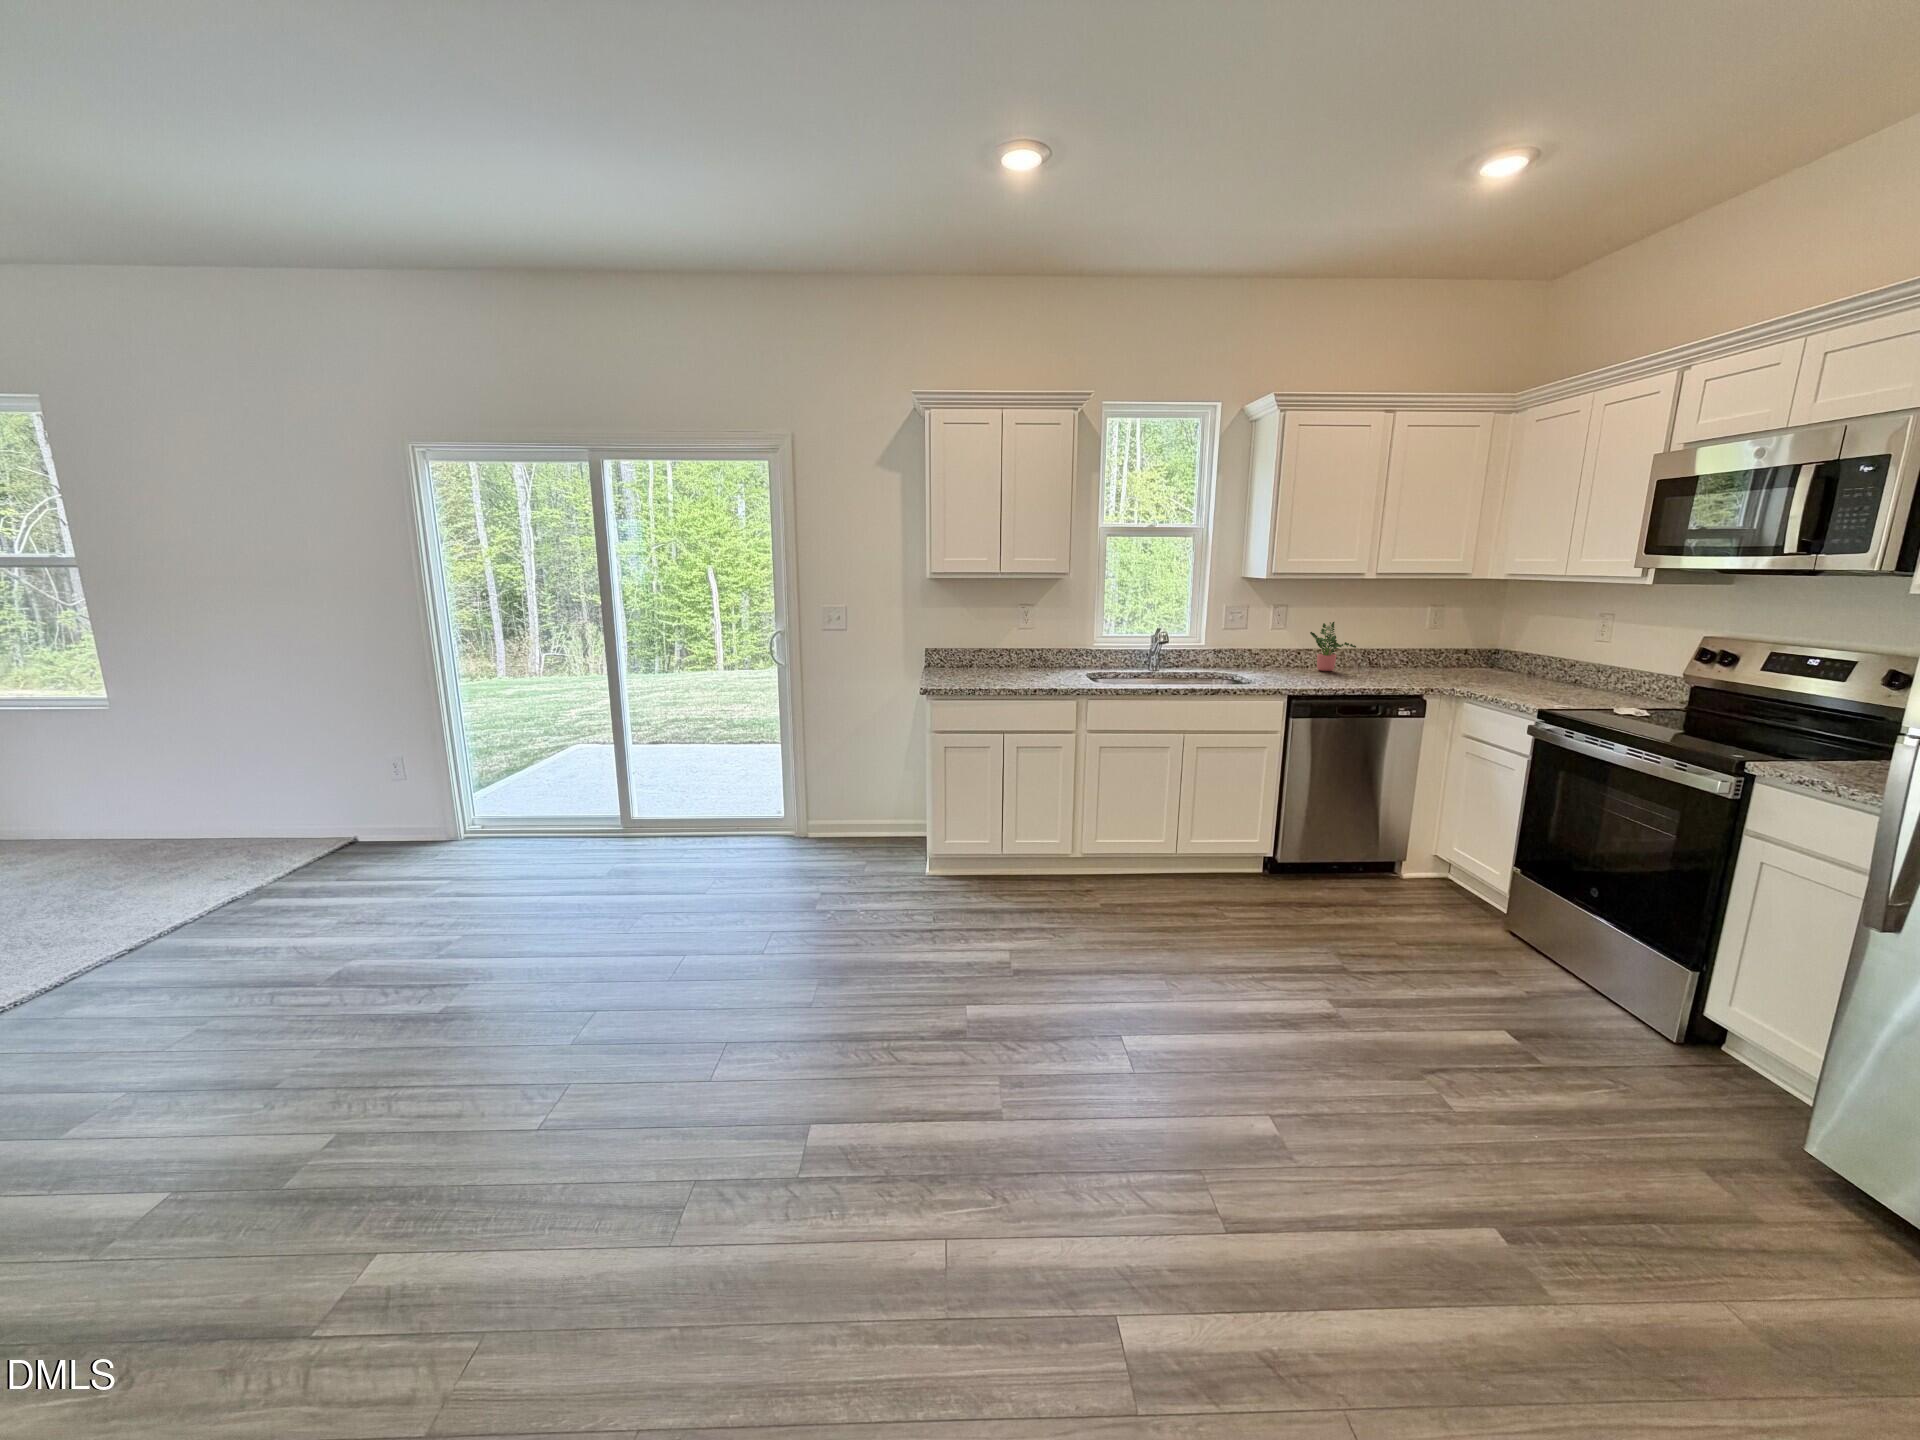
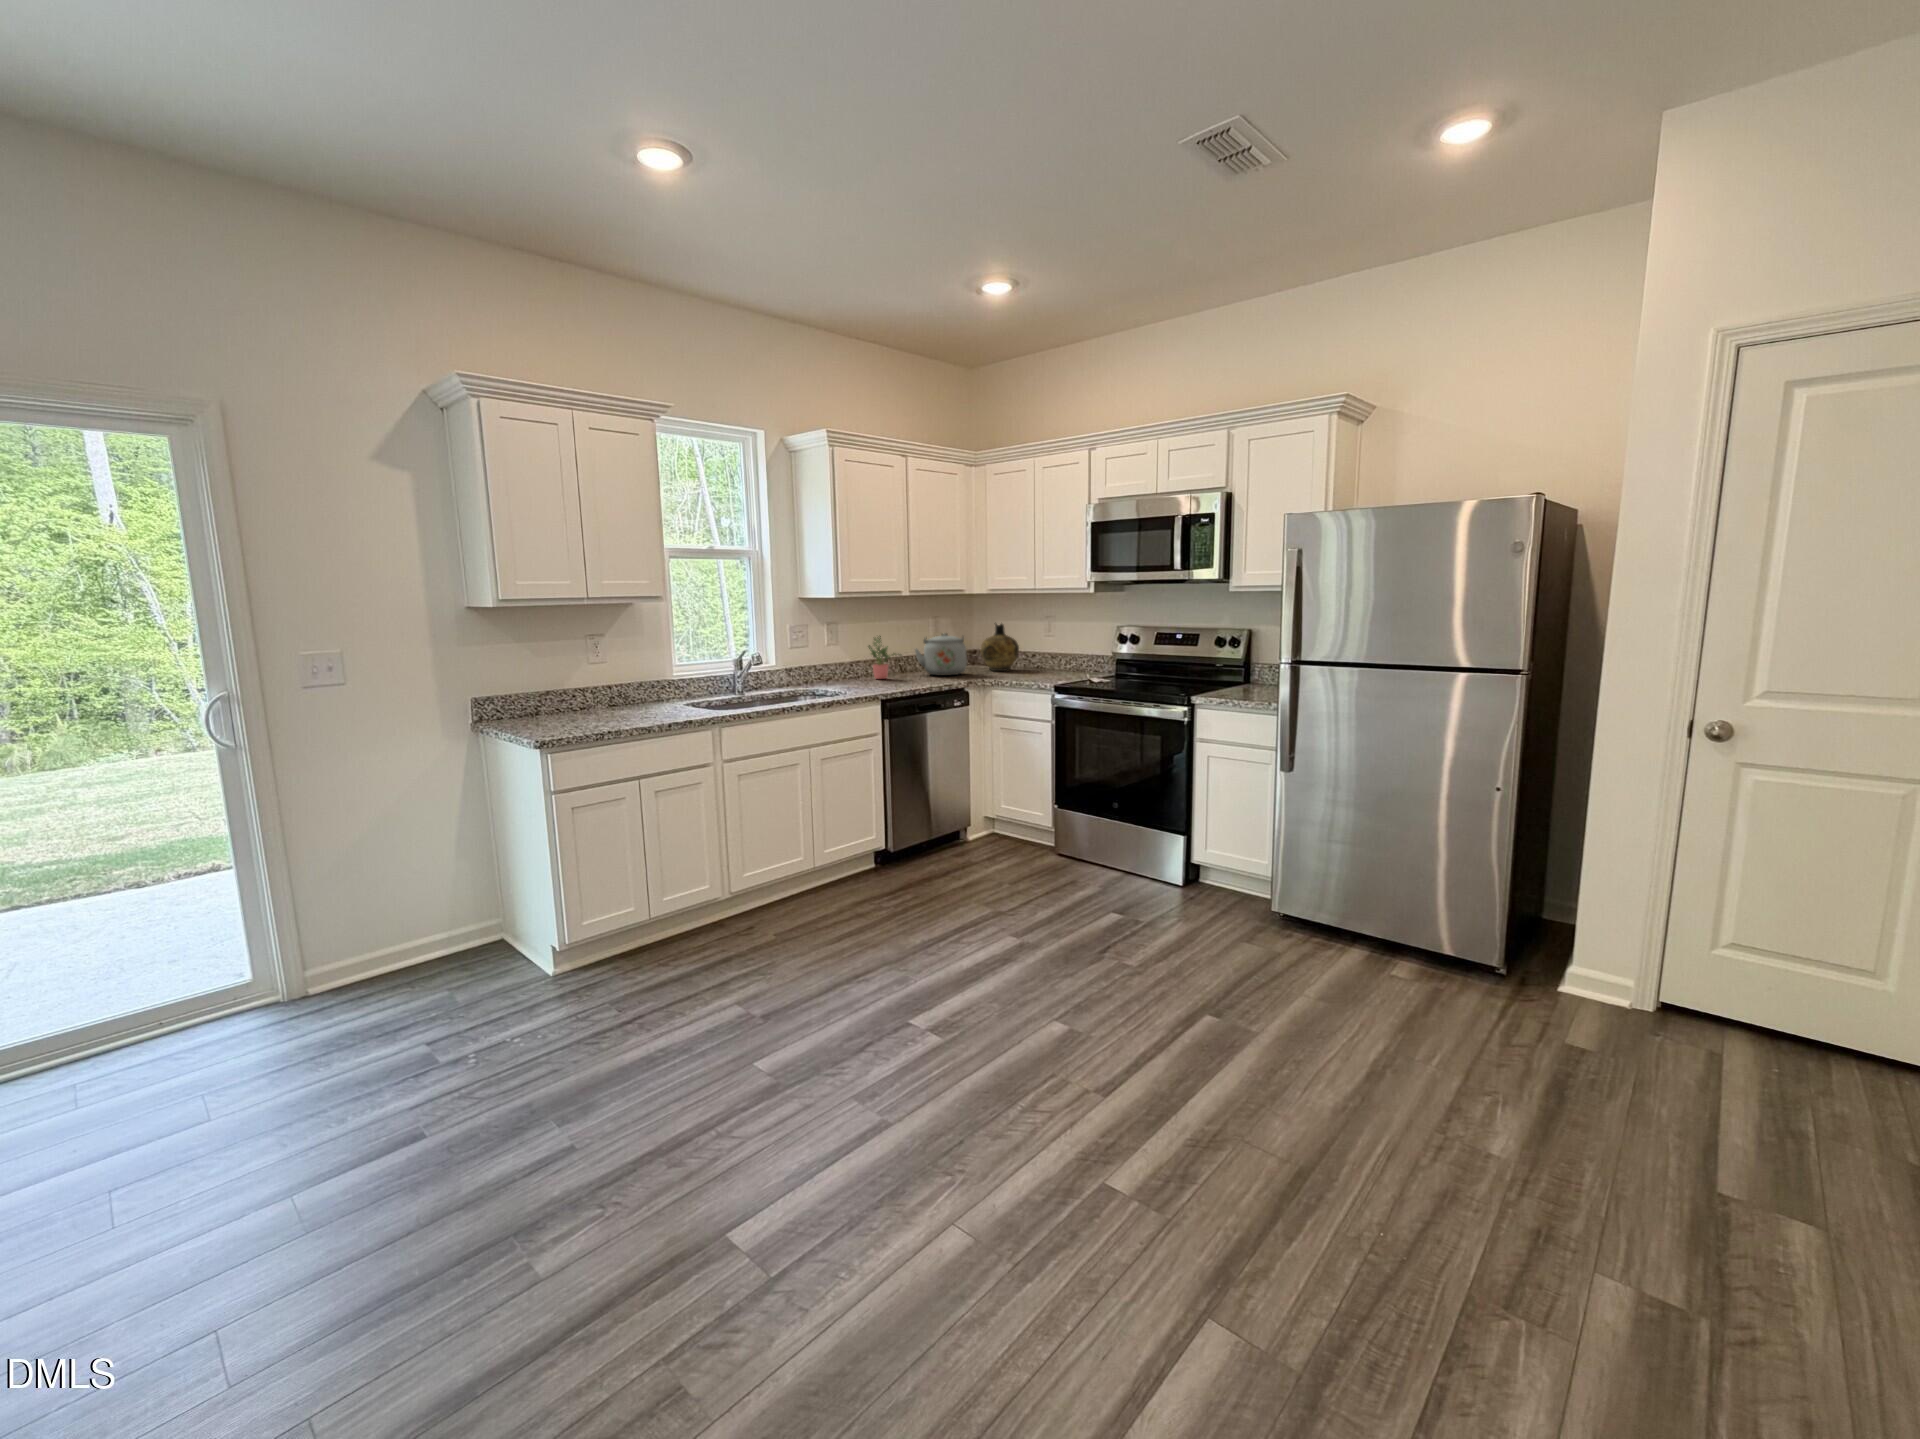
ceramic jug: none [1484,615,1547,679] -> present [980,624,1019,671]
kettle: none [1379,624,1456,676] -> present [915,633,967,676]

